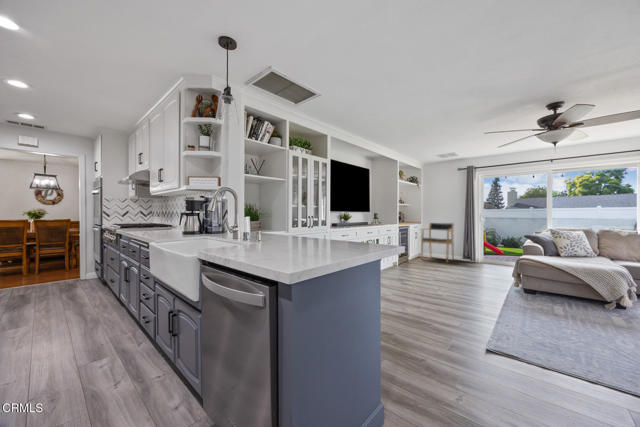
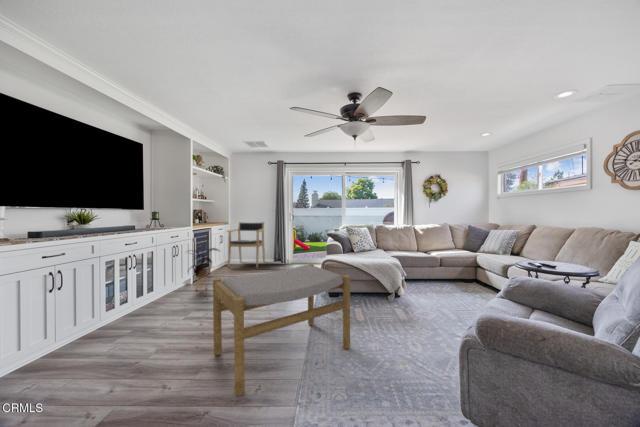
house plant: none [393,233,420,271] -> present [192,248,218,290]
footstool: none [427,255,543,325] -> present [213,264,350,396]

